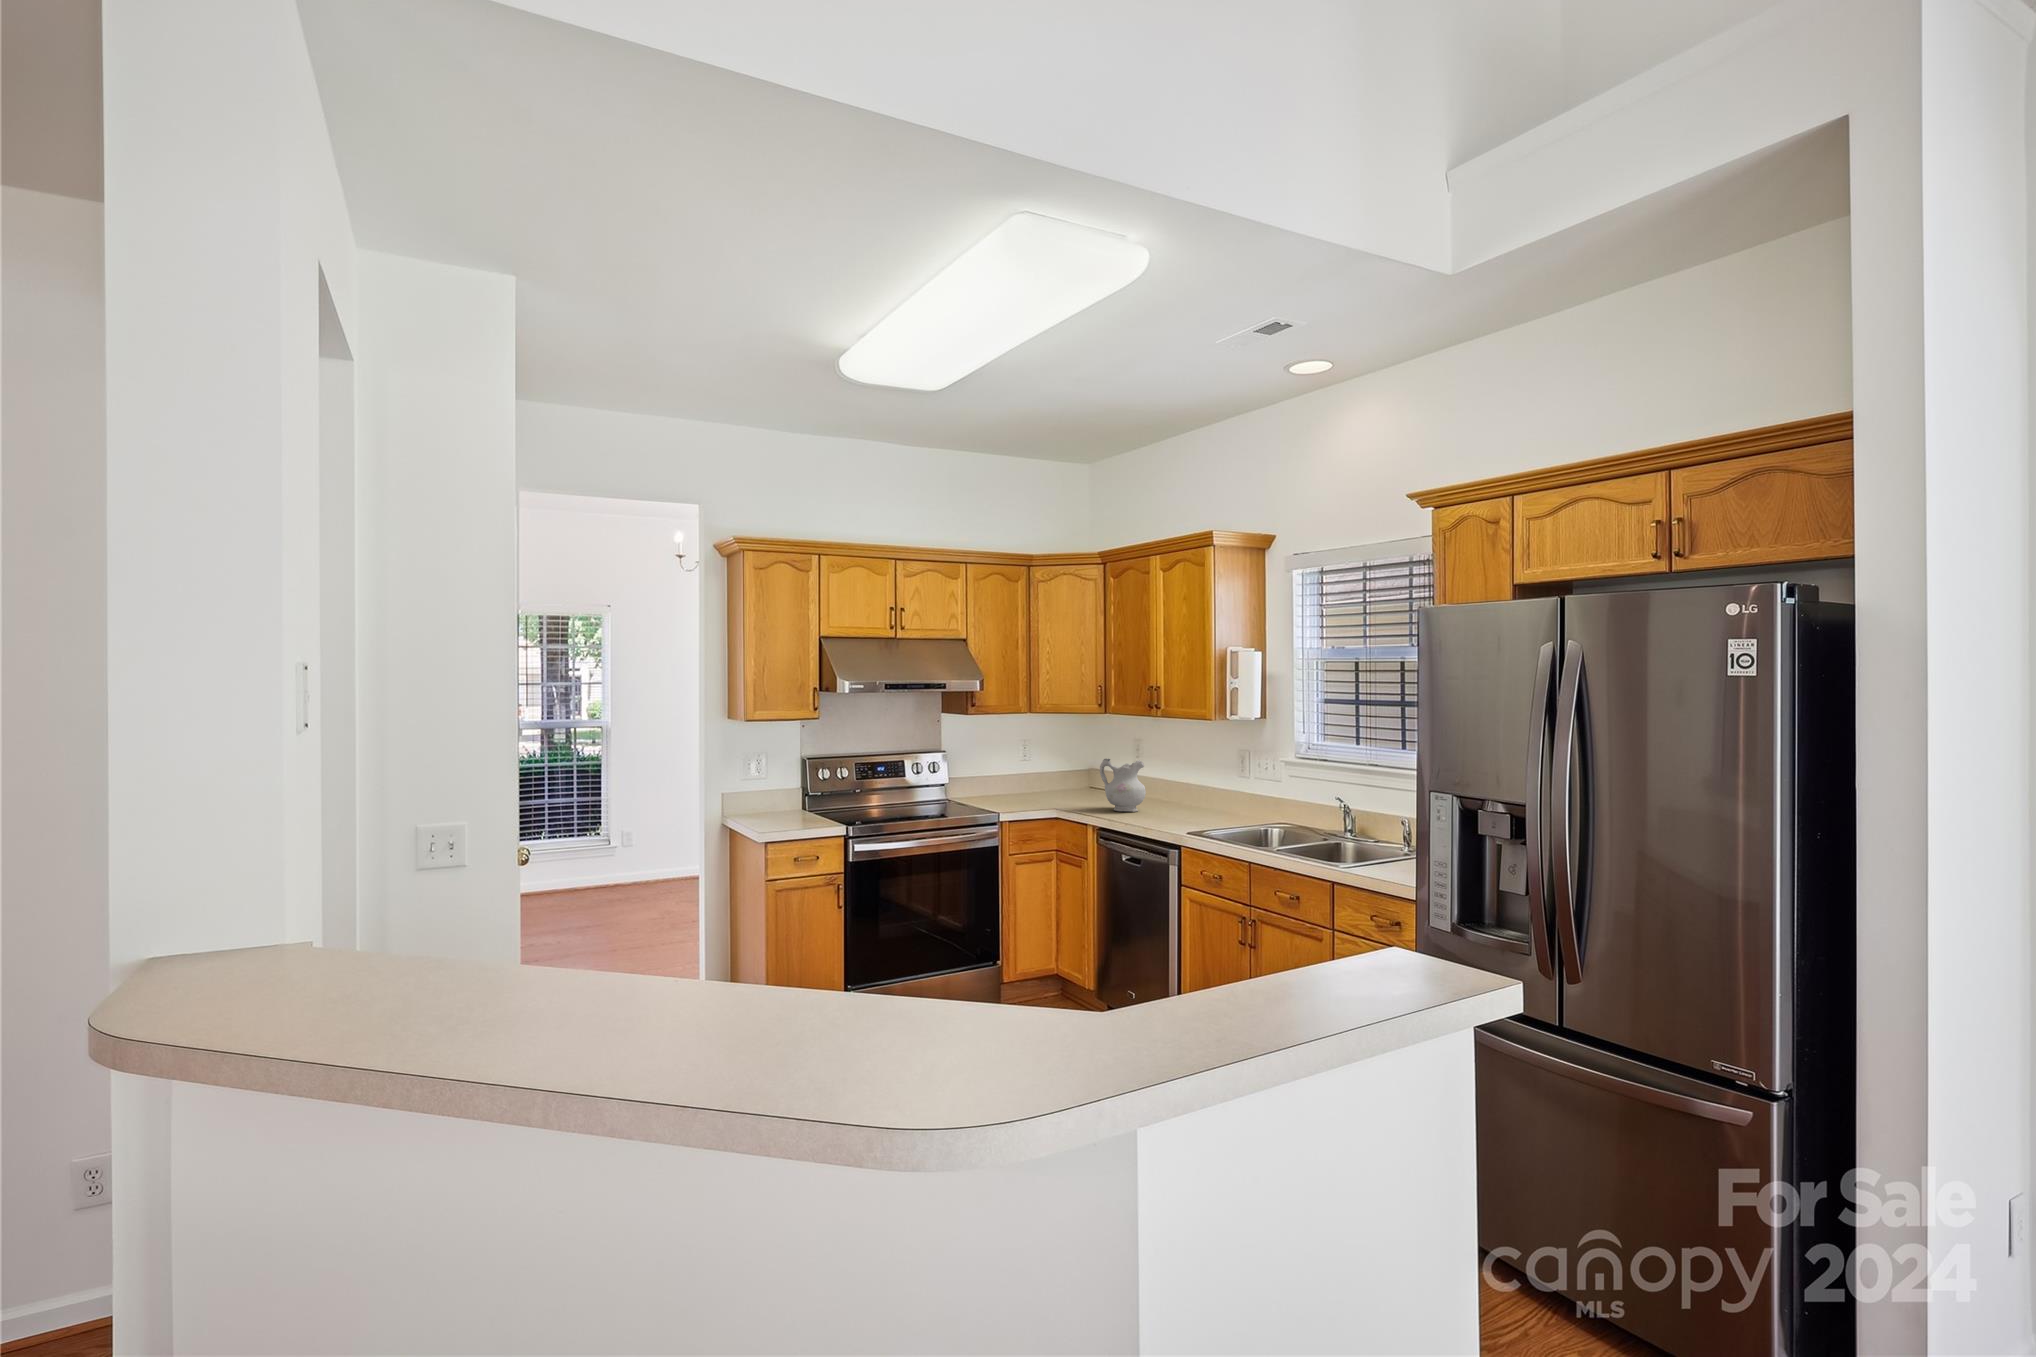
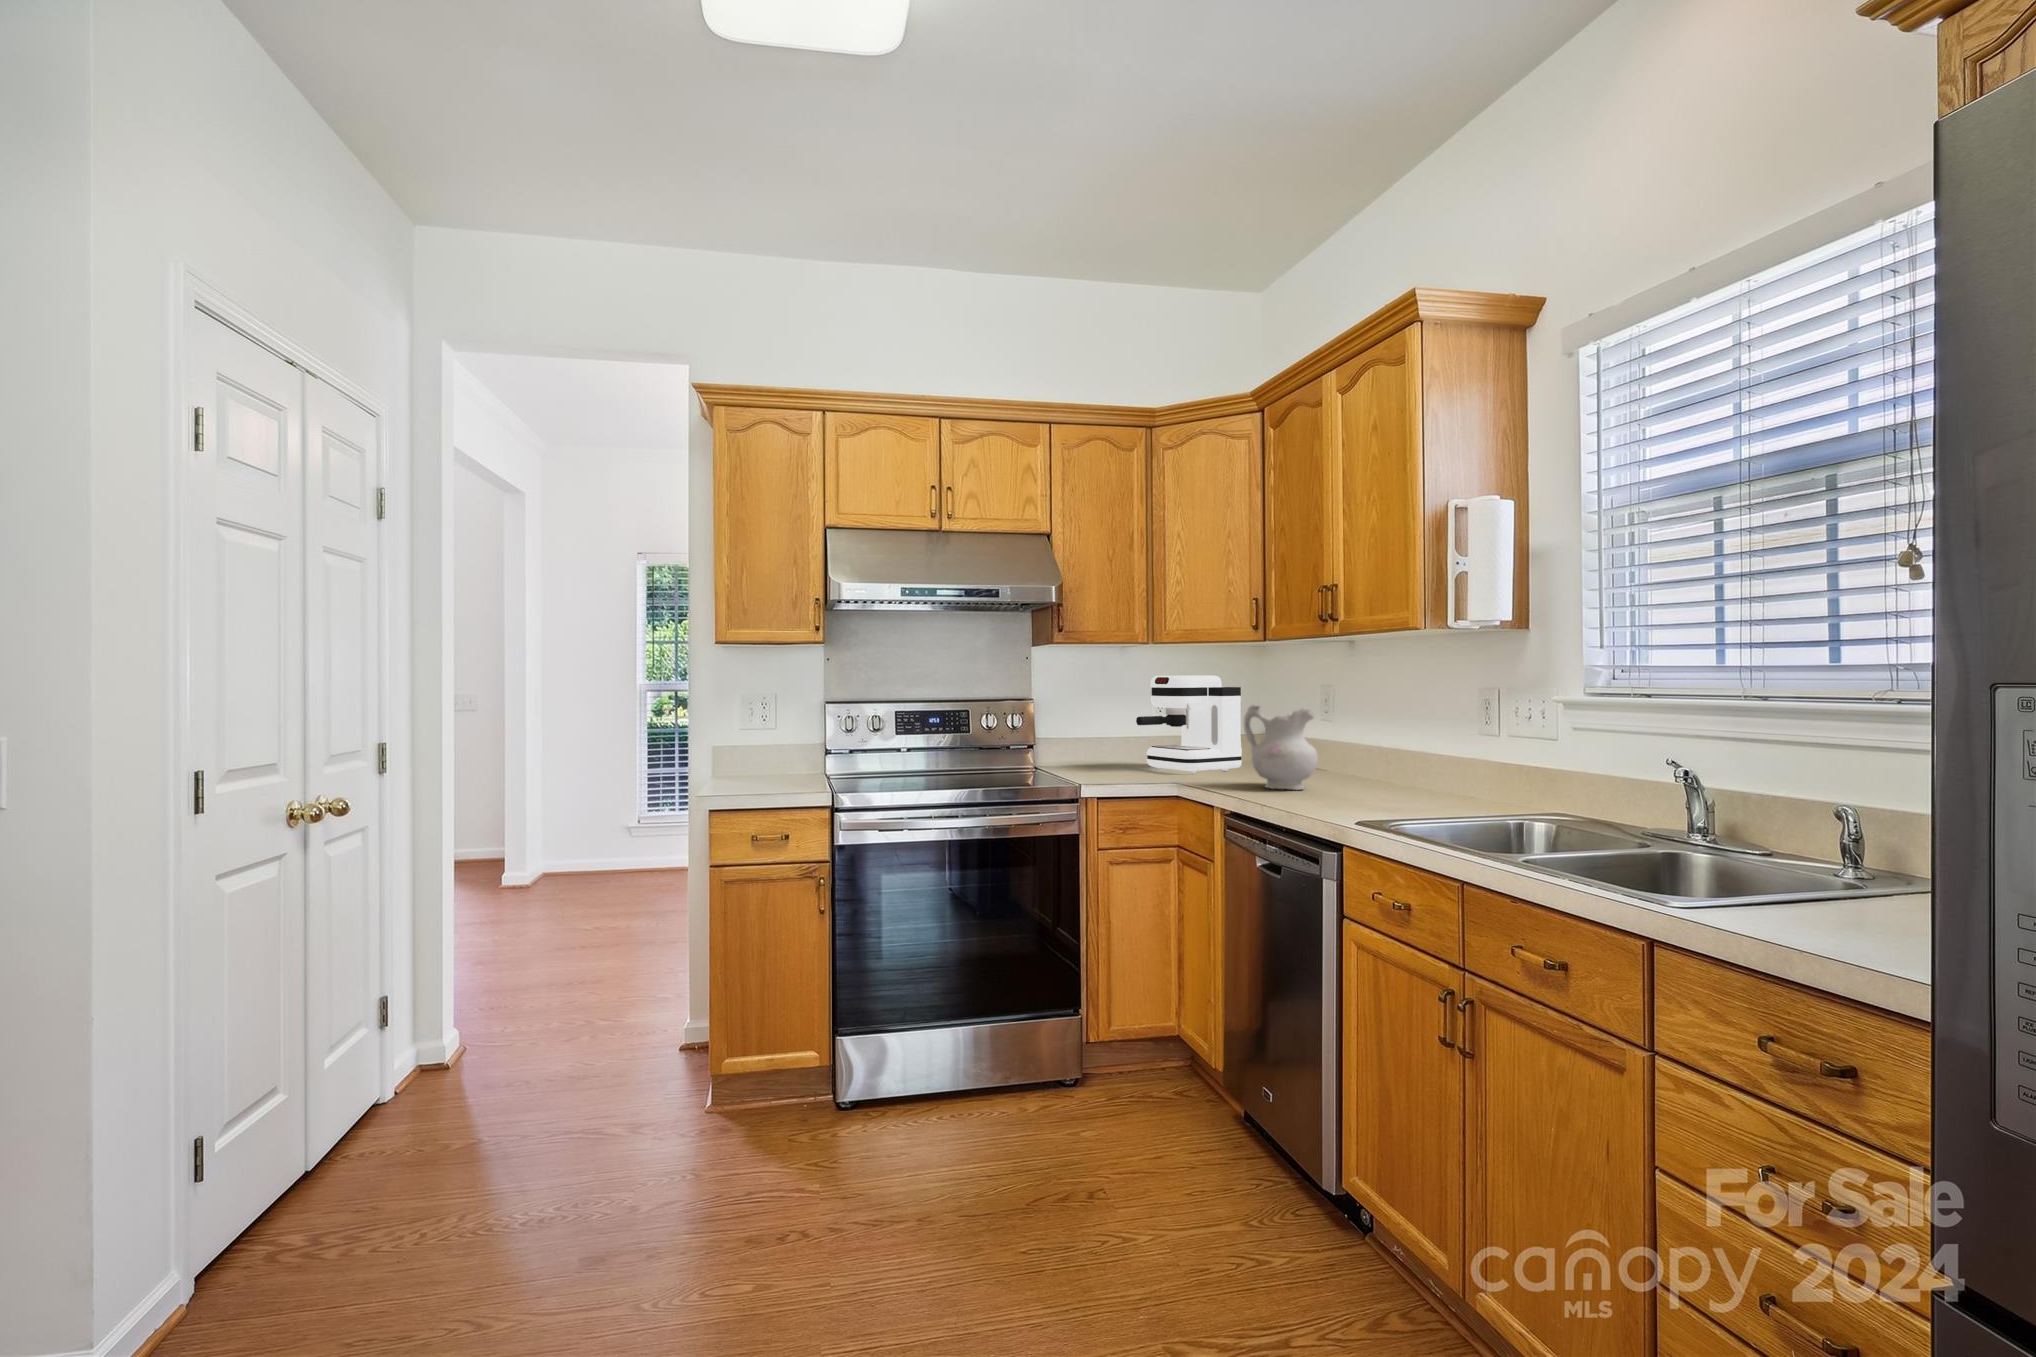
coffee maker: none [1022,733,1089,801] -> present [1136,675,1242,773]

